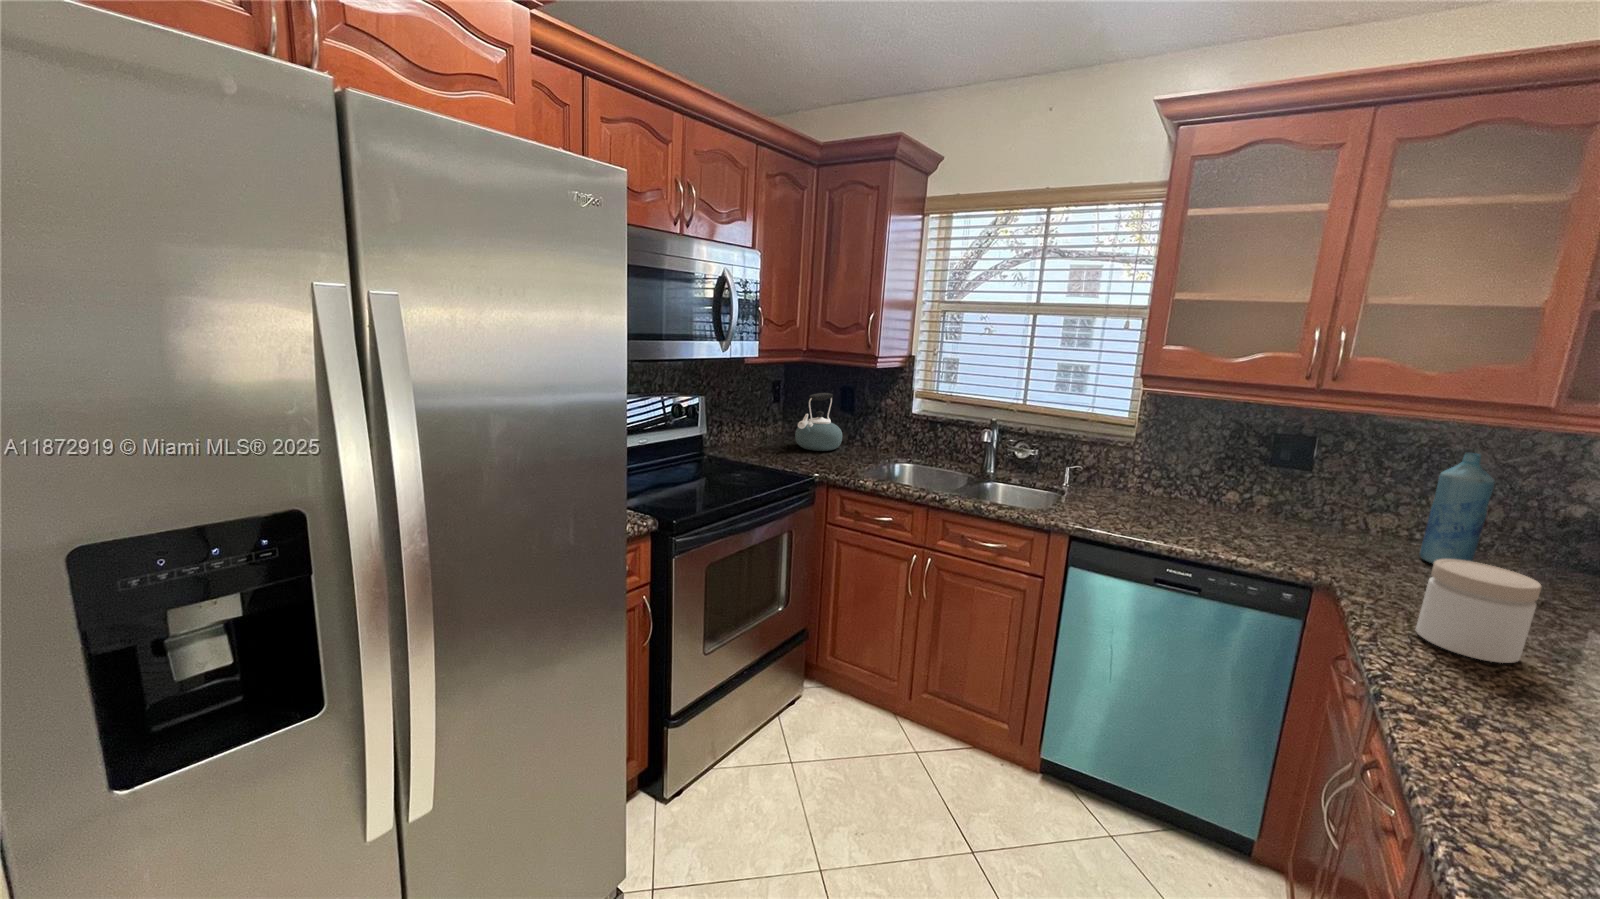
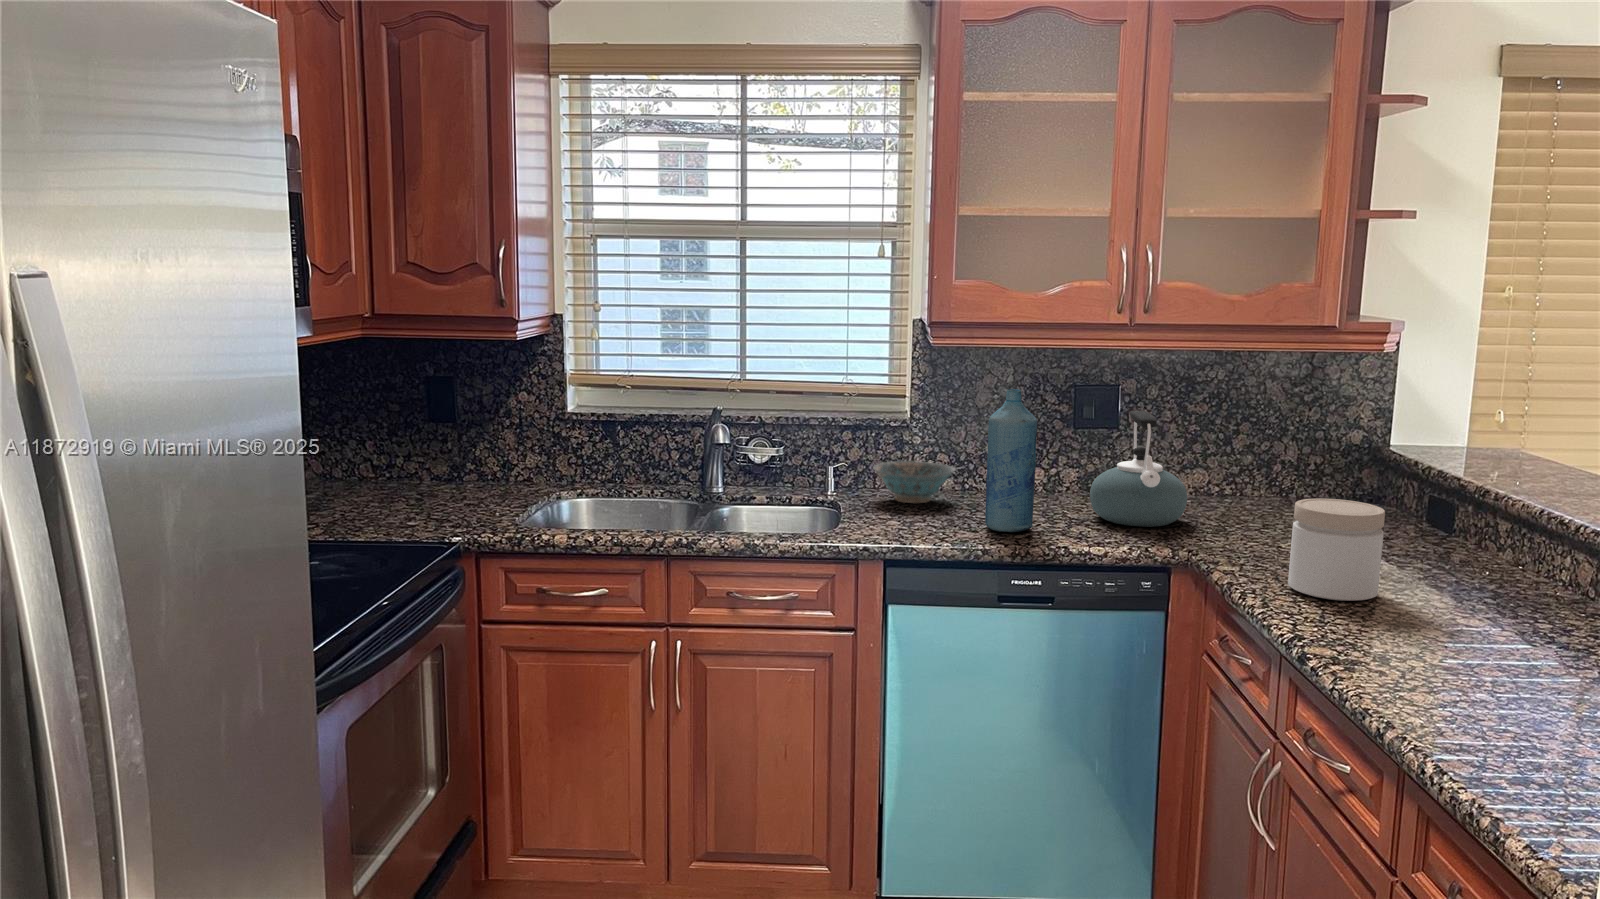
kettle: present [795,393,842,451] -> present [1090,411,1187,527]
bottle: present [1420,453,1494,564] -> present [985,389,1037,532]
ceramic bowl: none [1094,470,1159,502] -> present [873,461,955,503]

